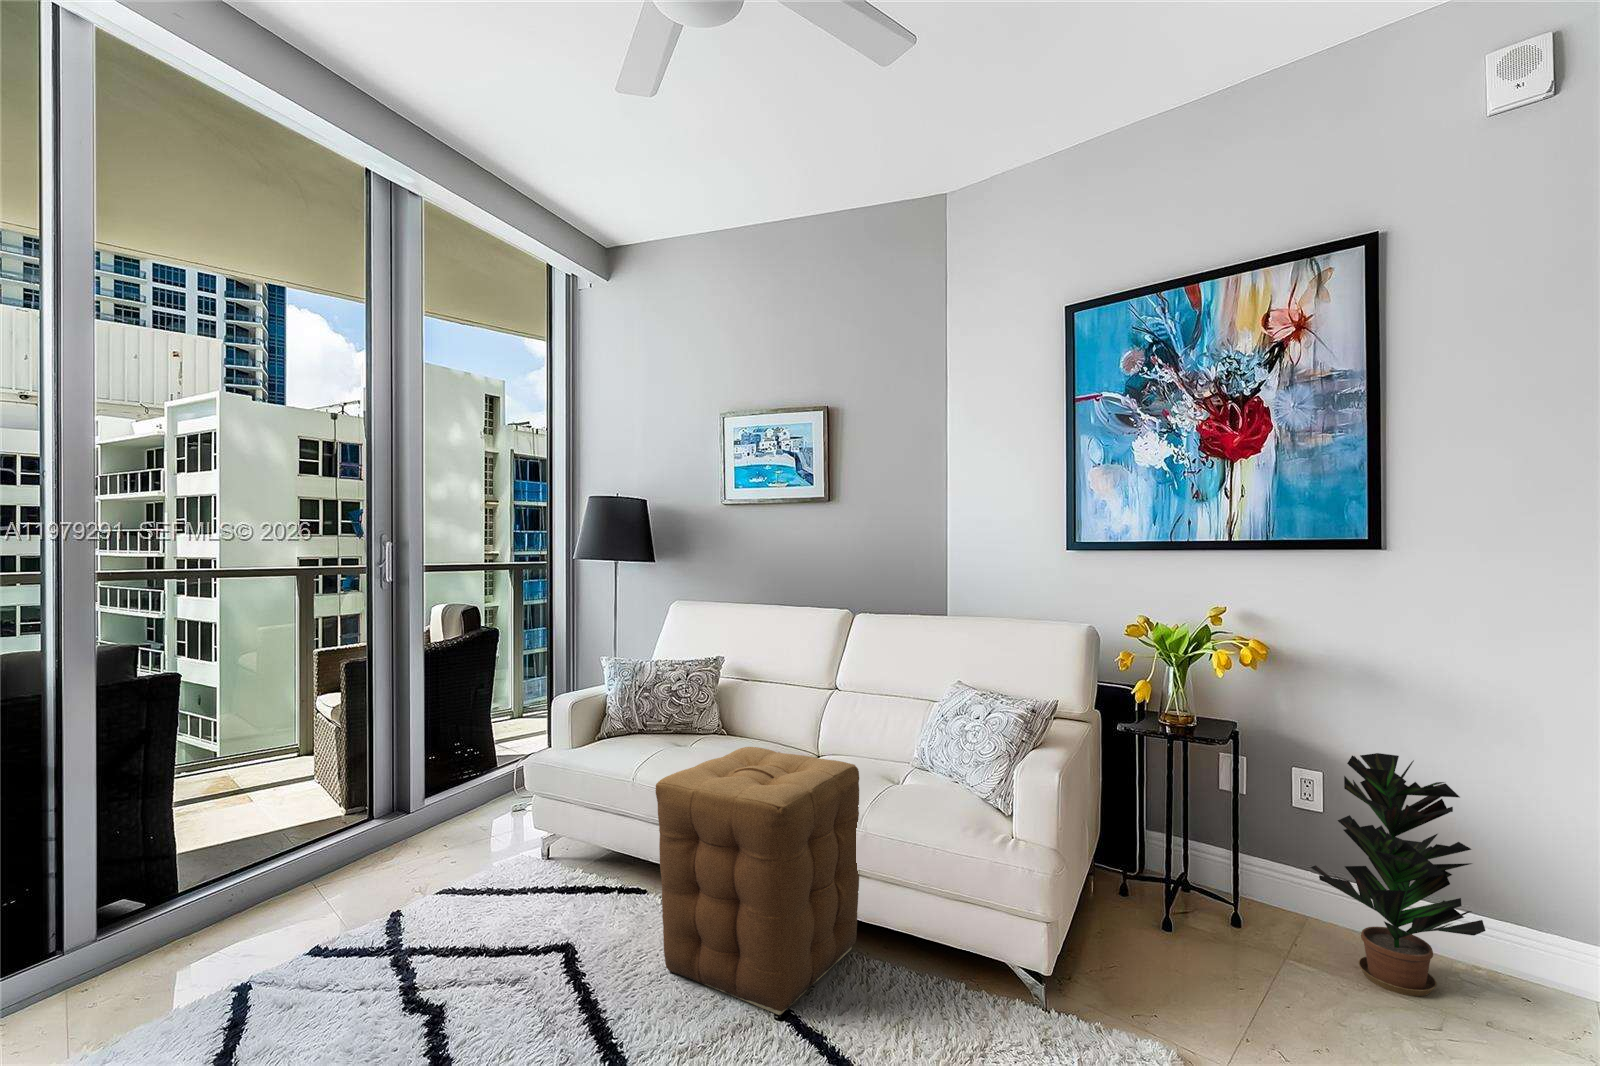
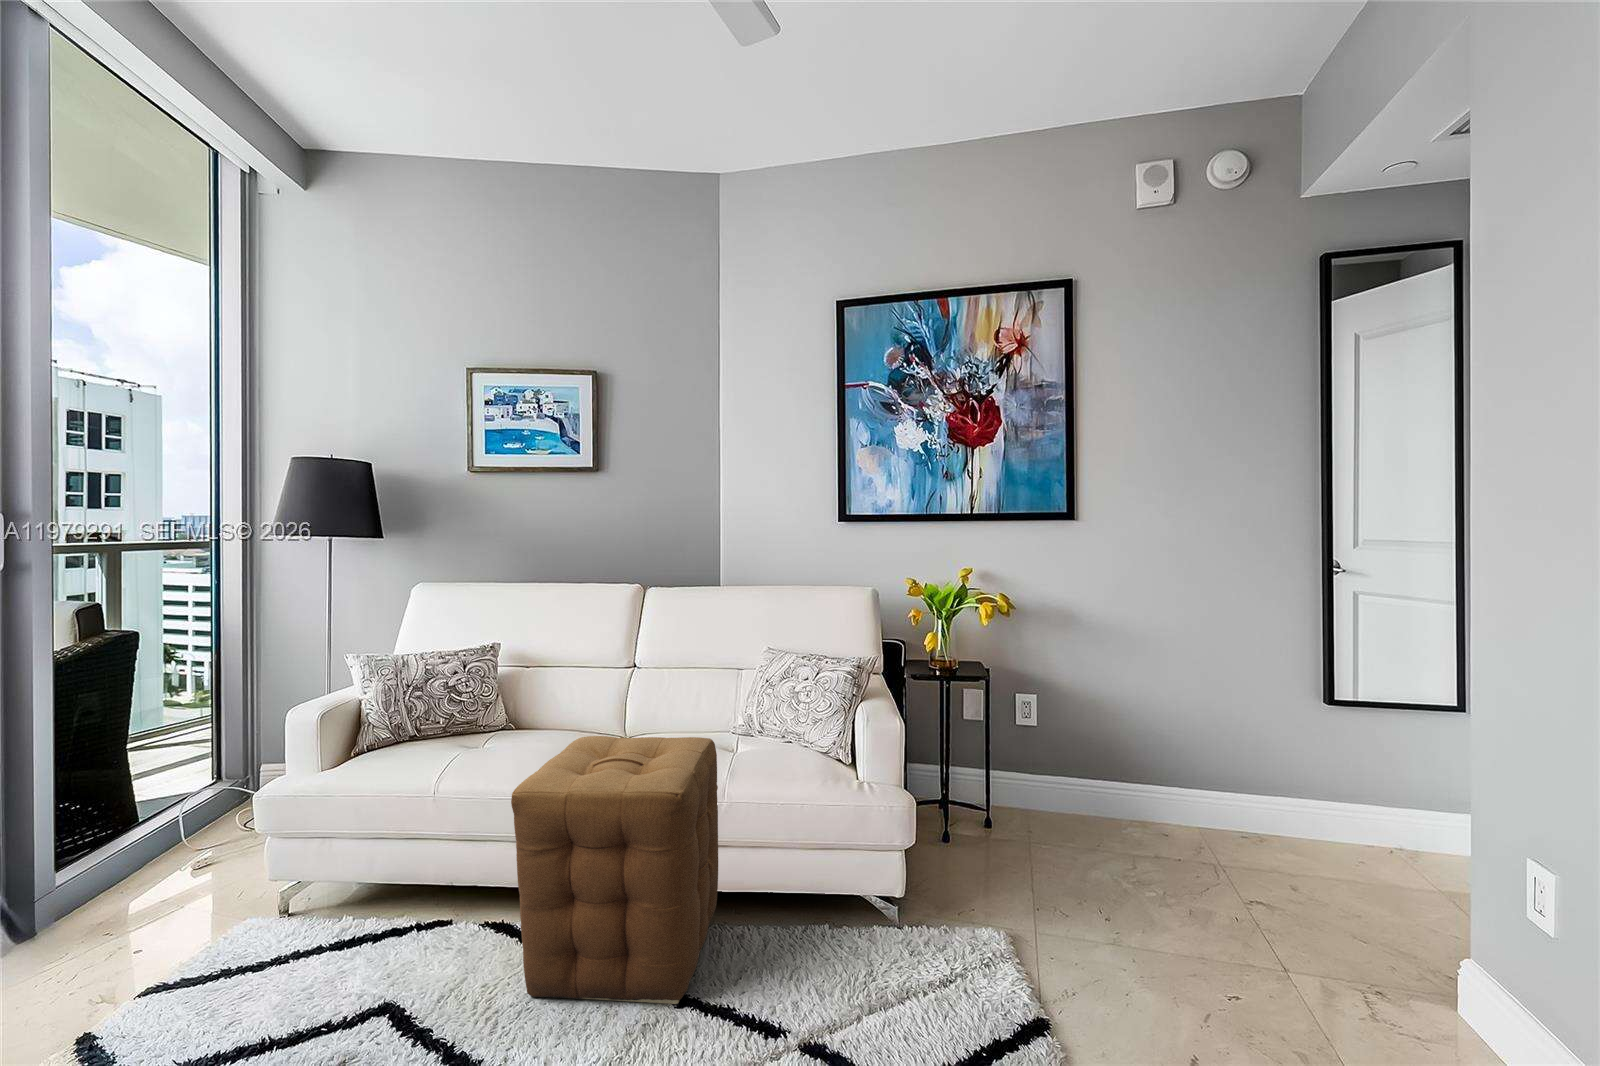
potted plant: present [1311,753,1486,996] -> none [1039,671,1153,843]

